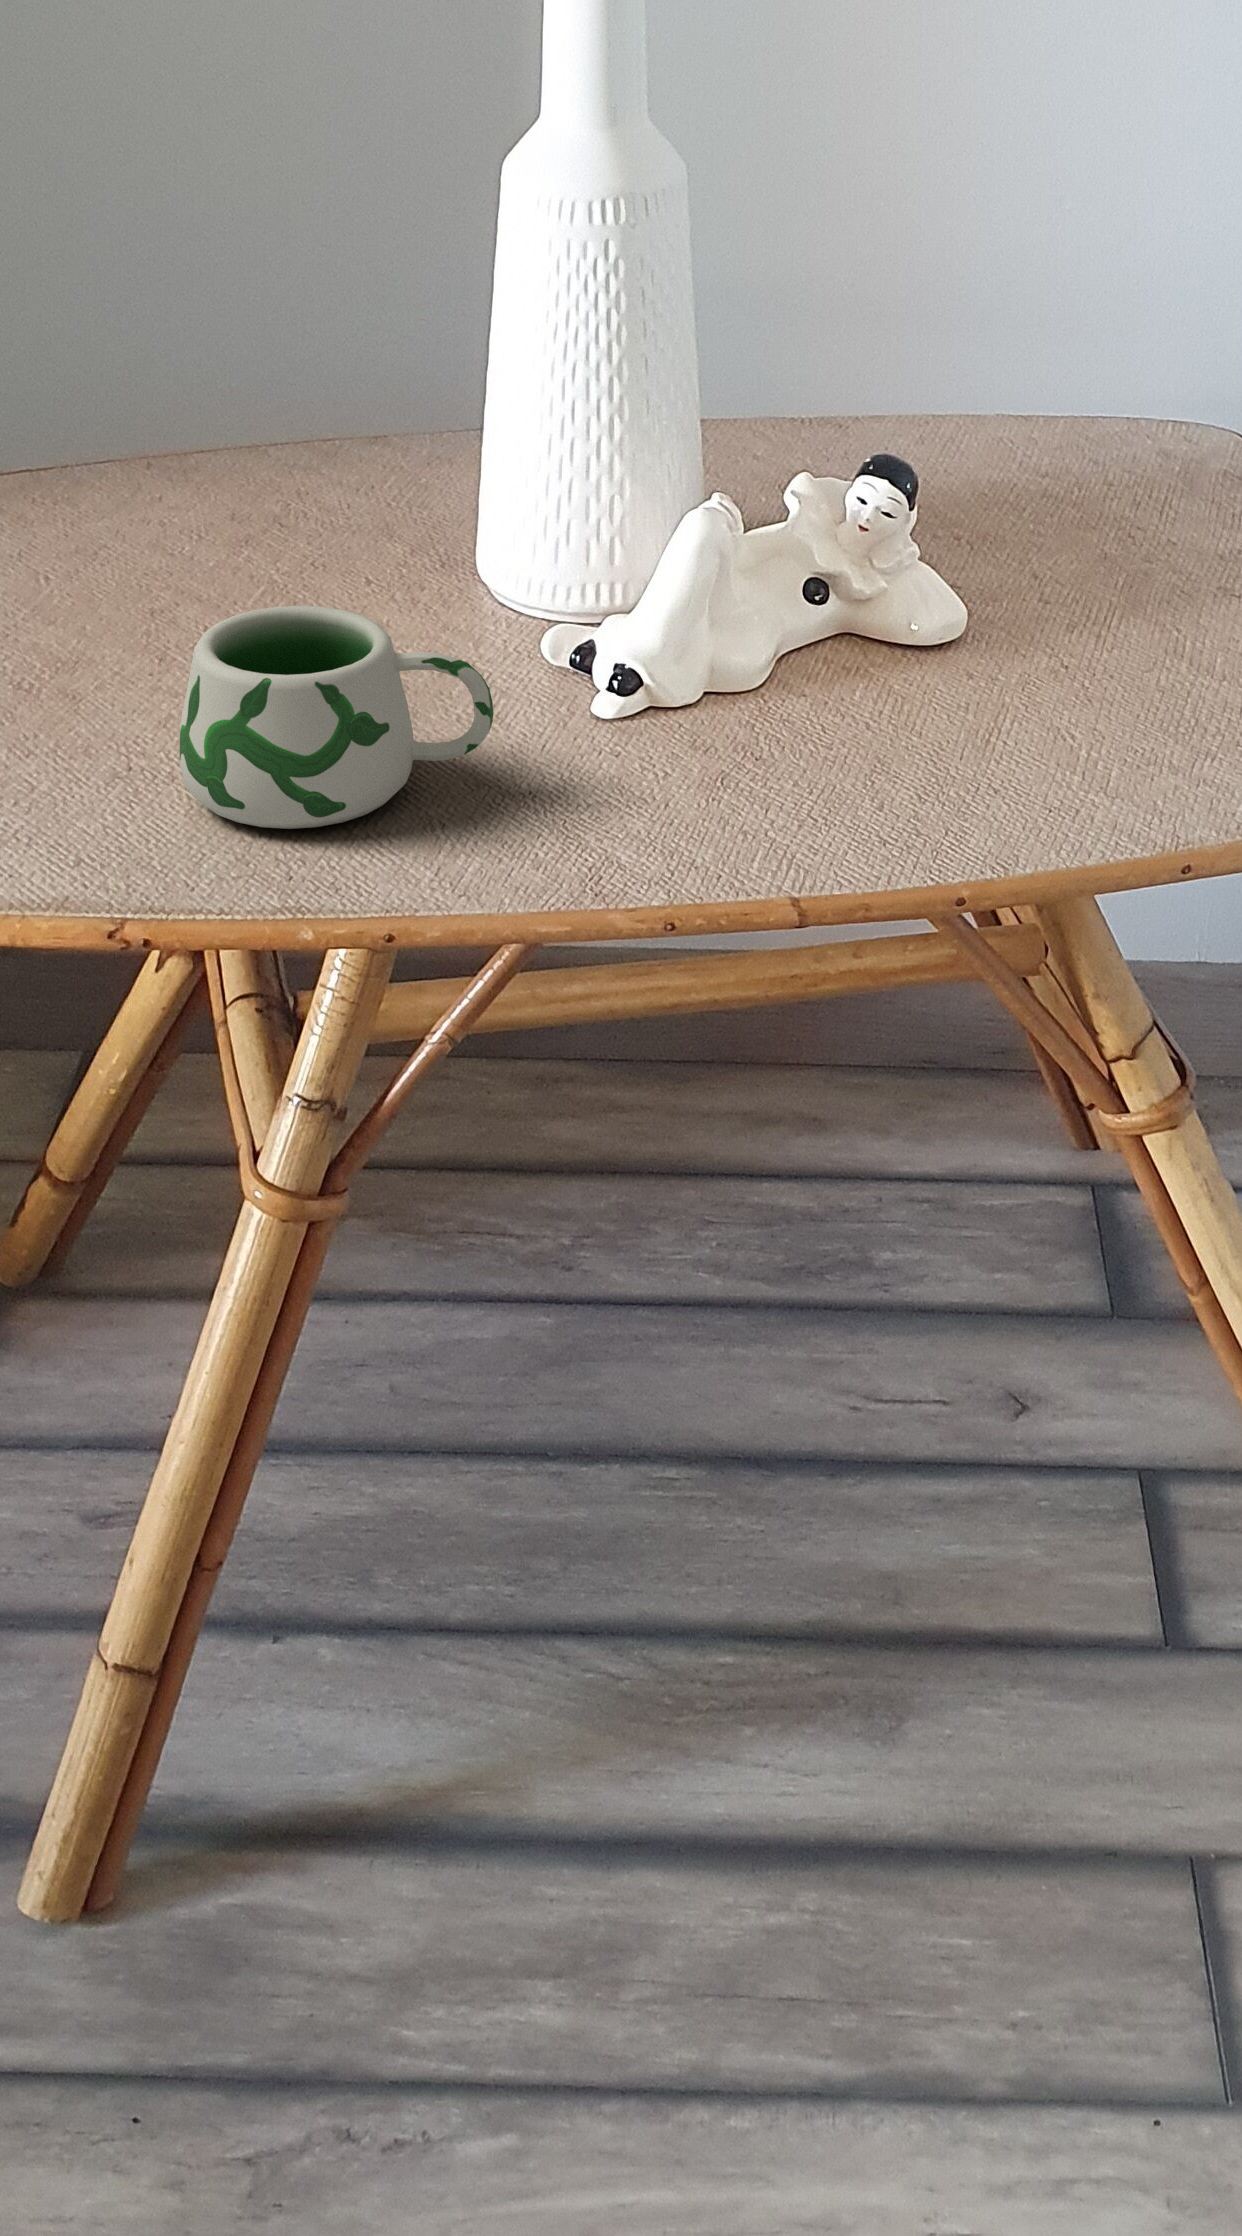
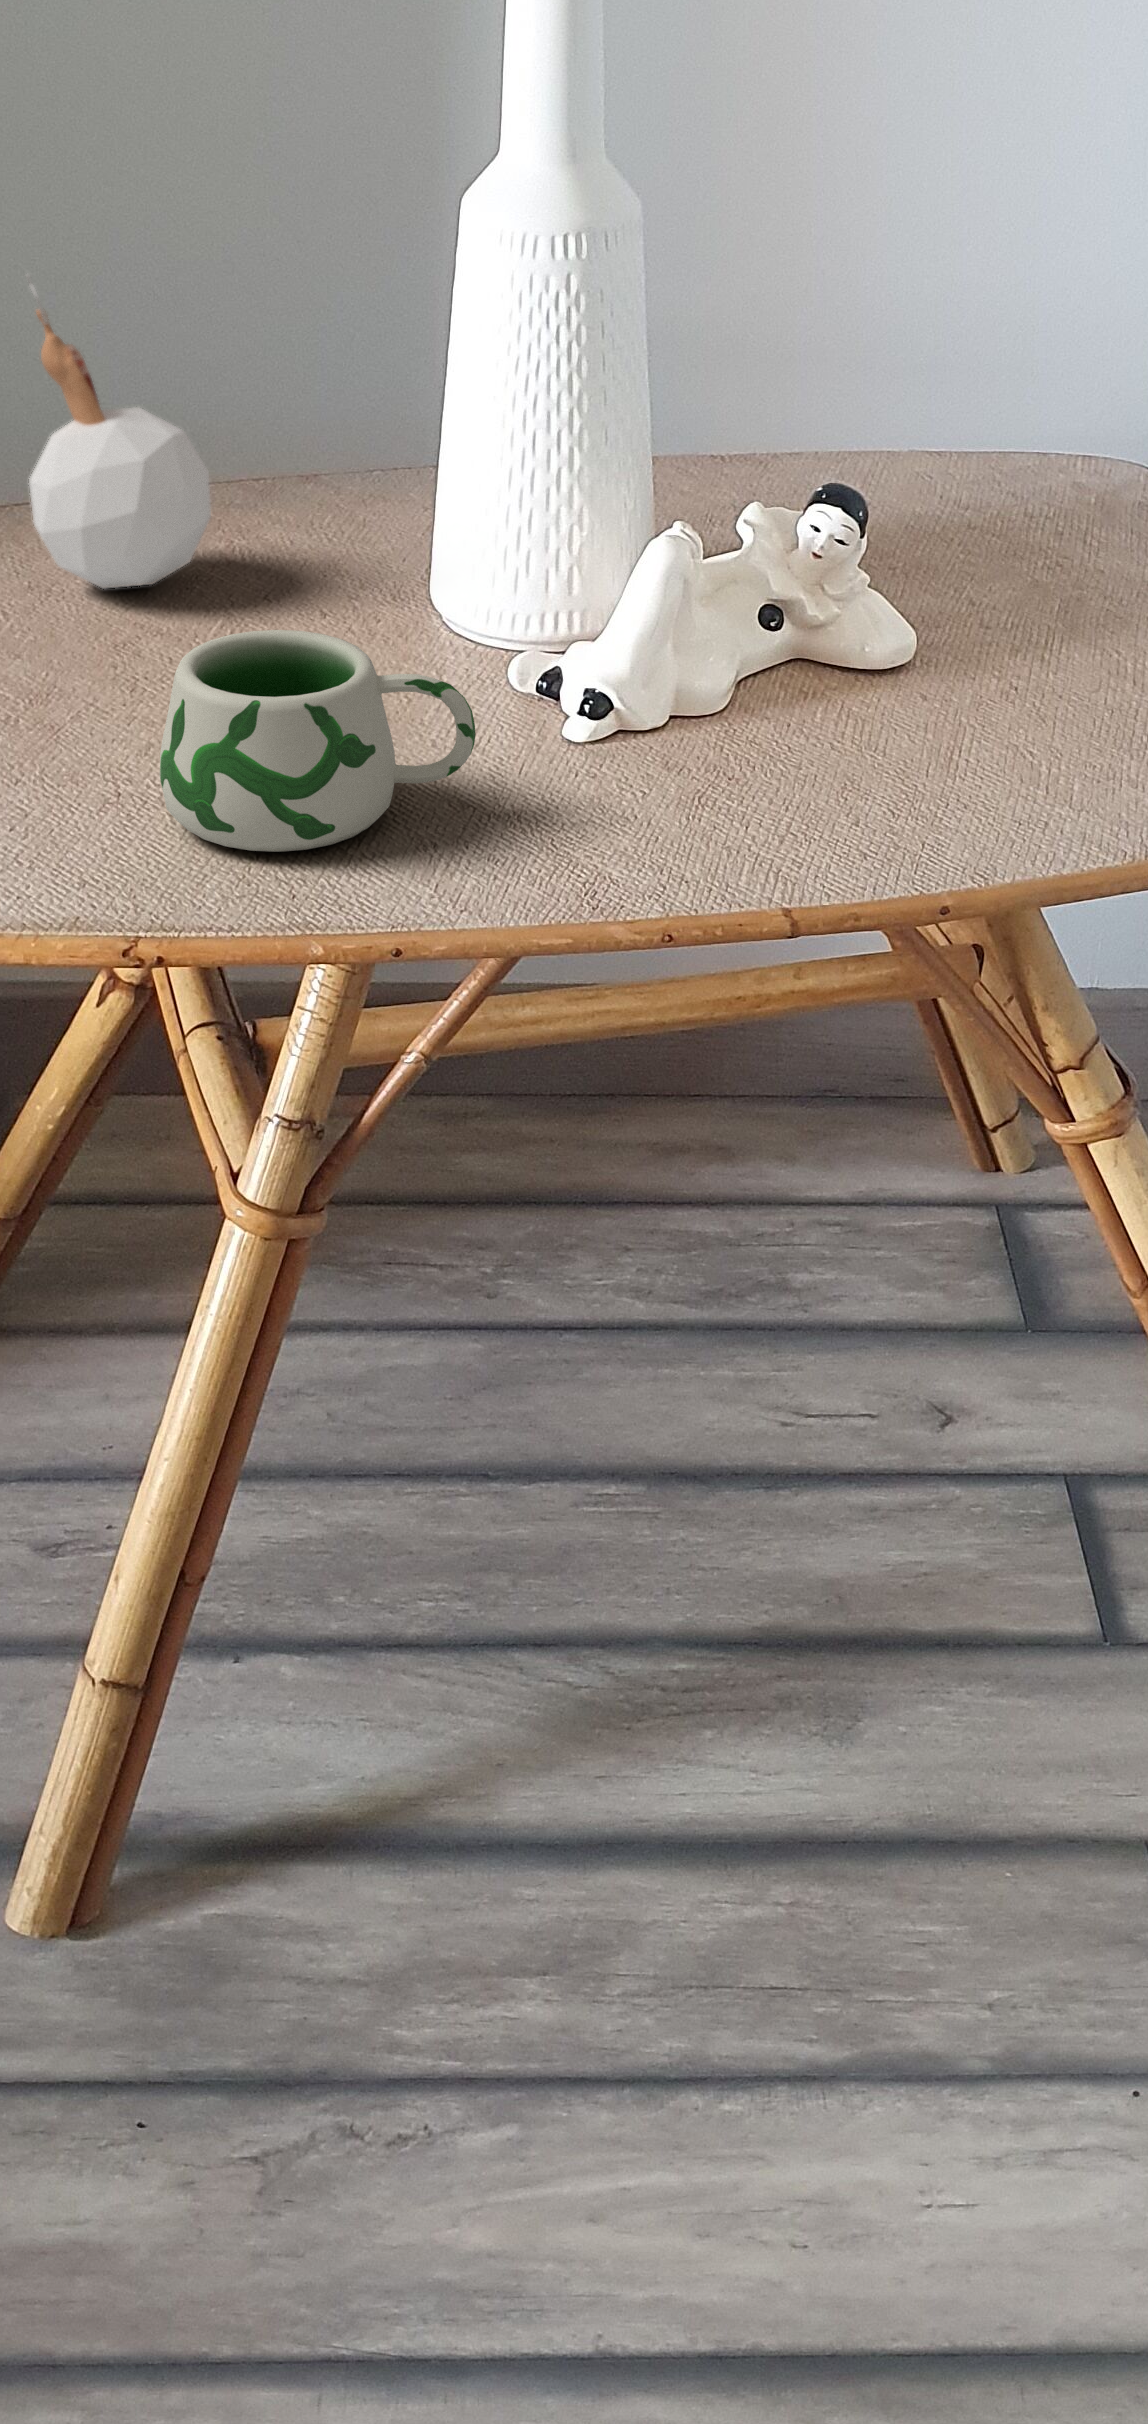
candle: none [97,252,275,556] -> present [26,273,211,588]

